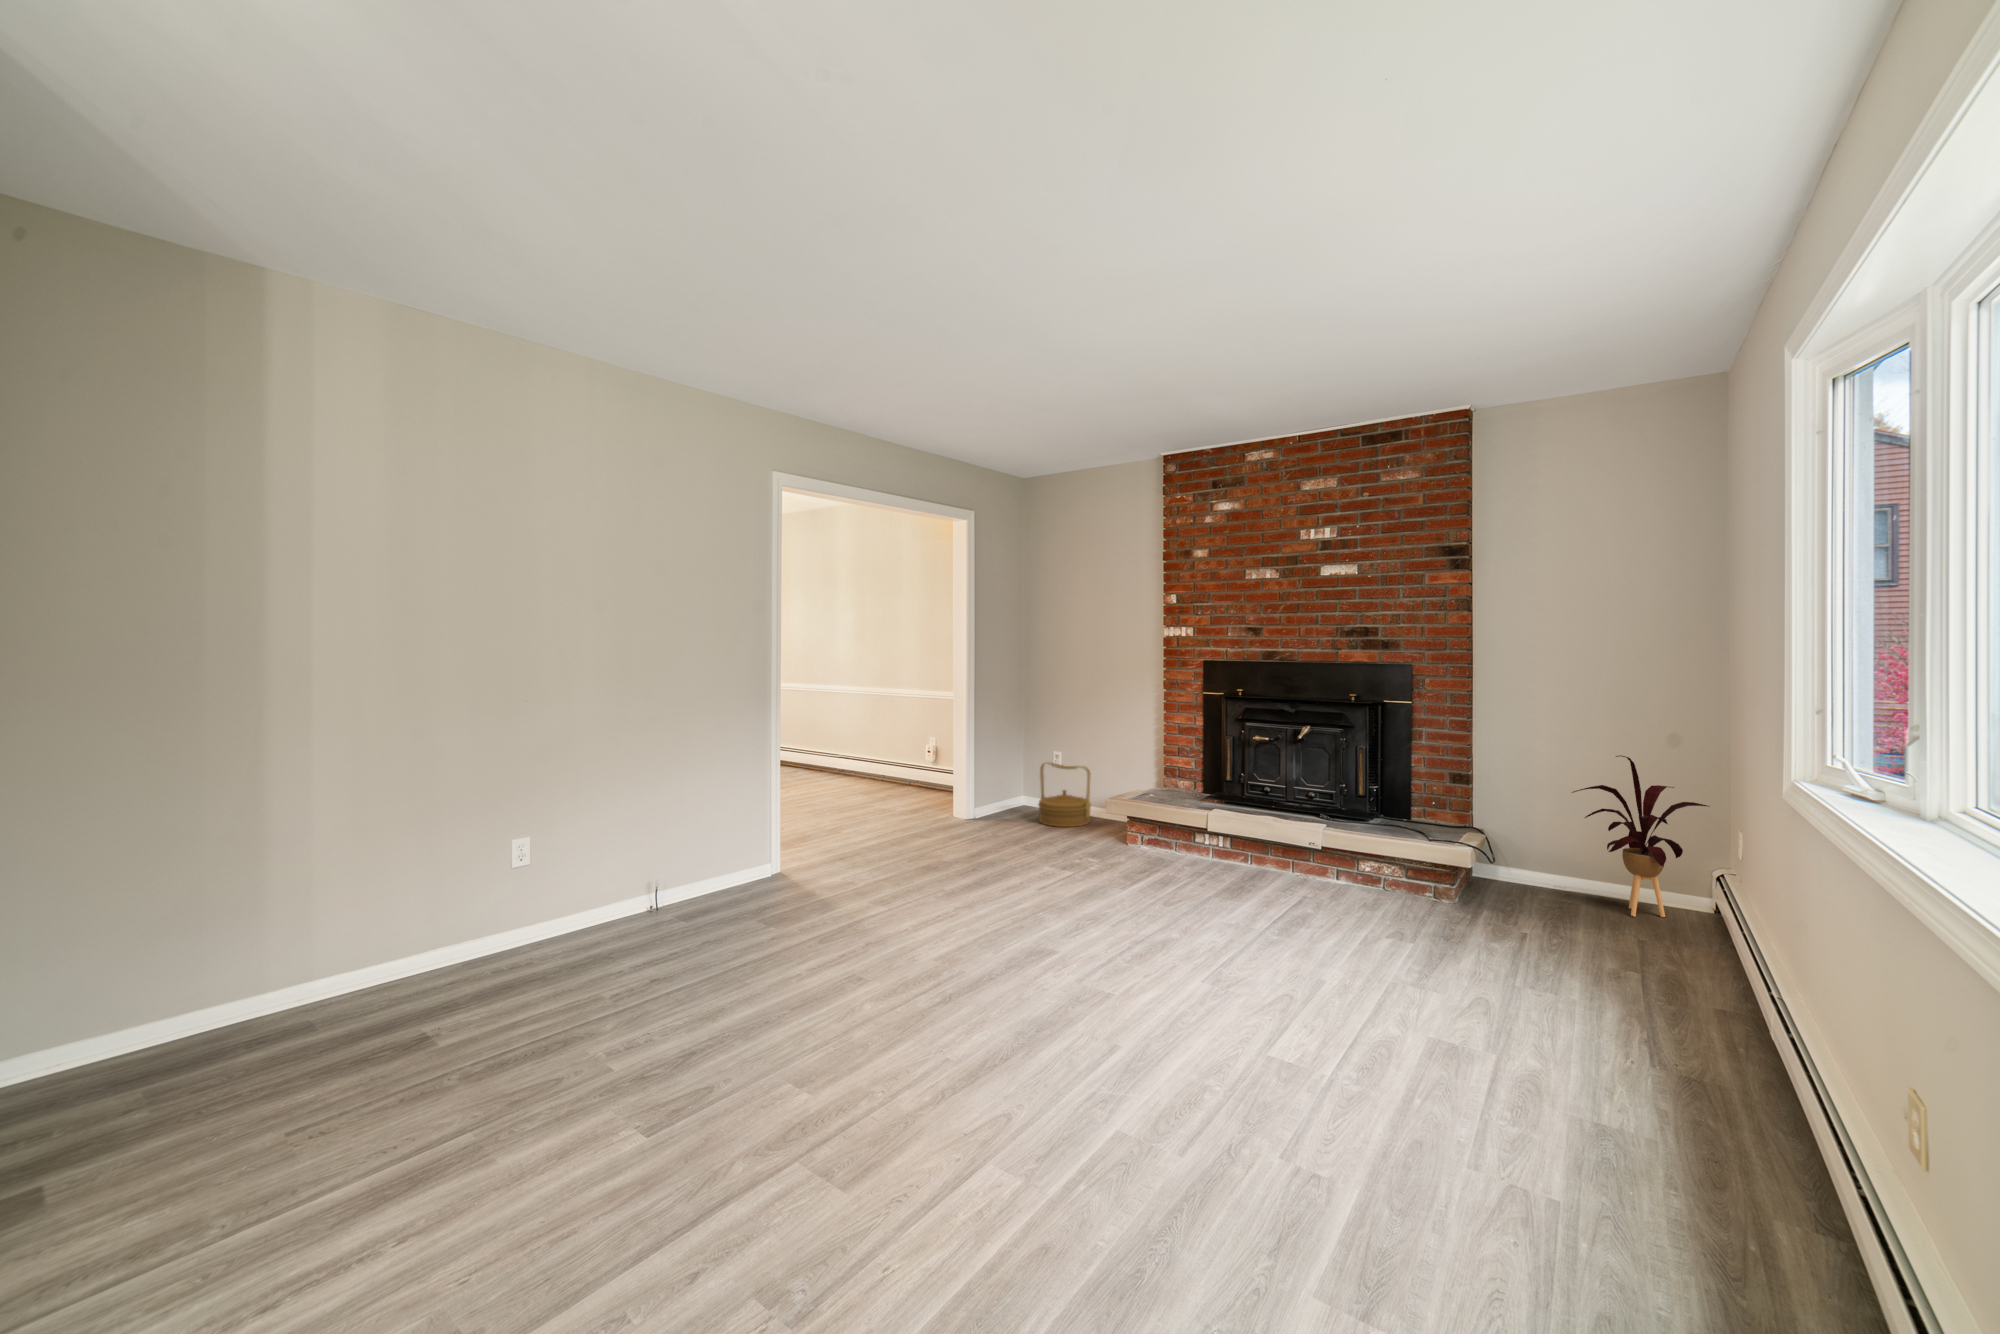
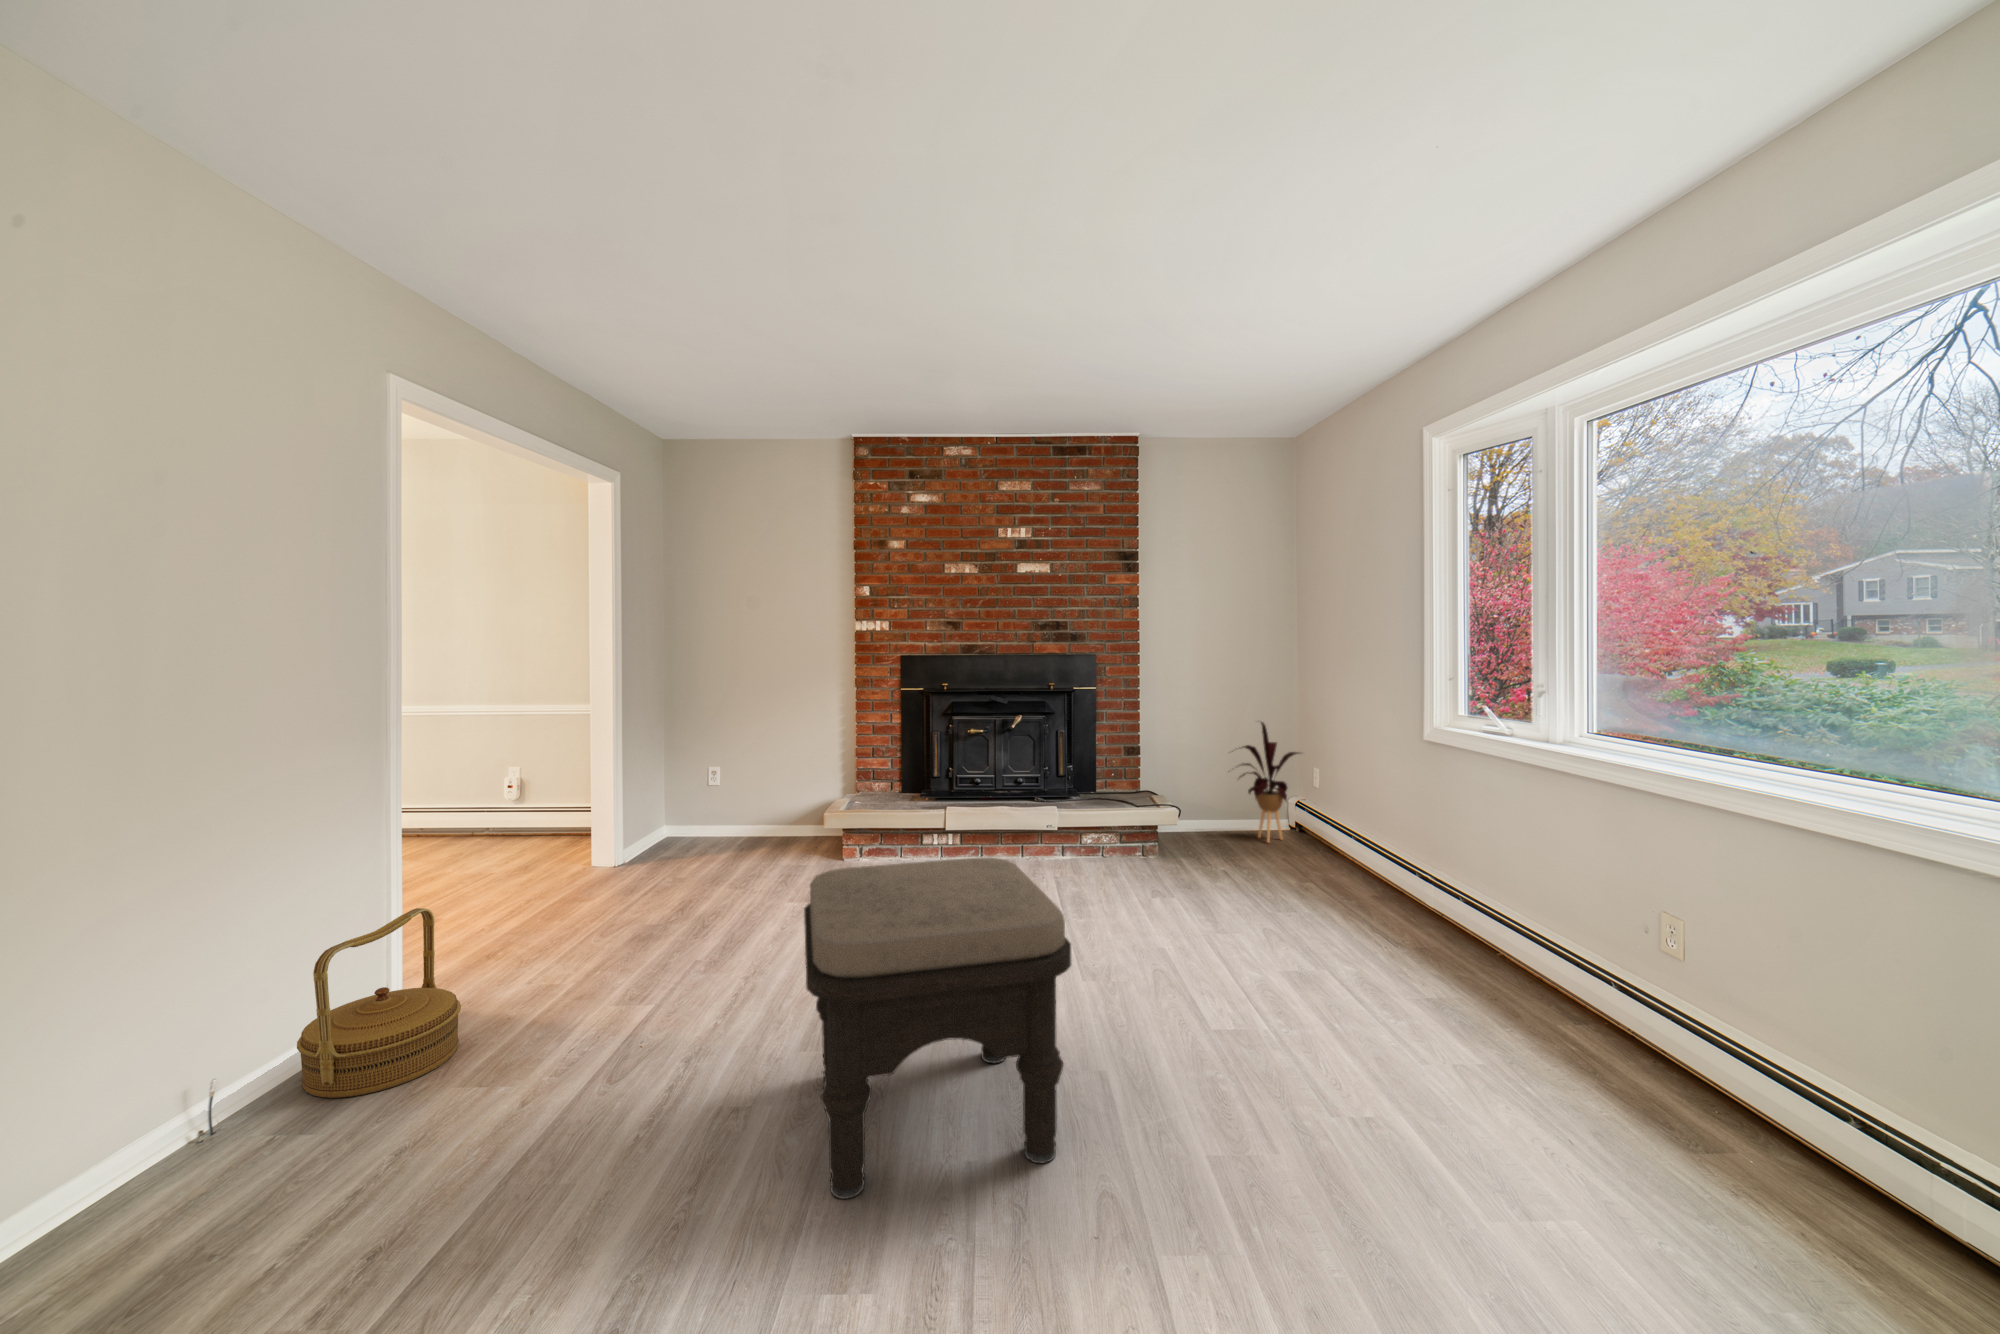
woven basket: present [1038,762,1091,827] -> present [297,908,461,1098]
ottoman: none [831,827,1054,1068] -> present [804,858,1071,1199]

